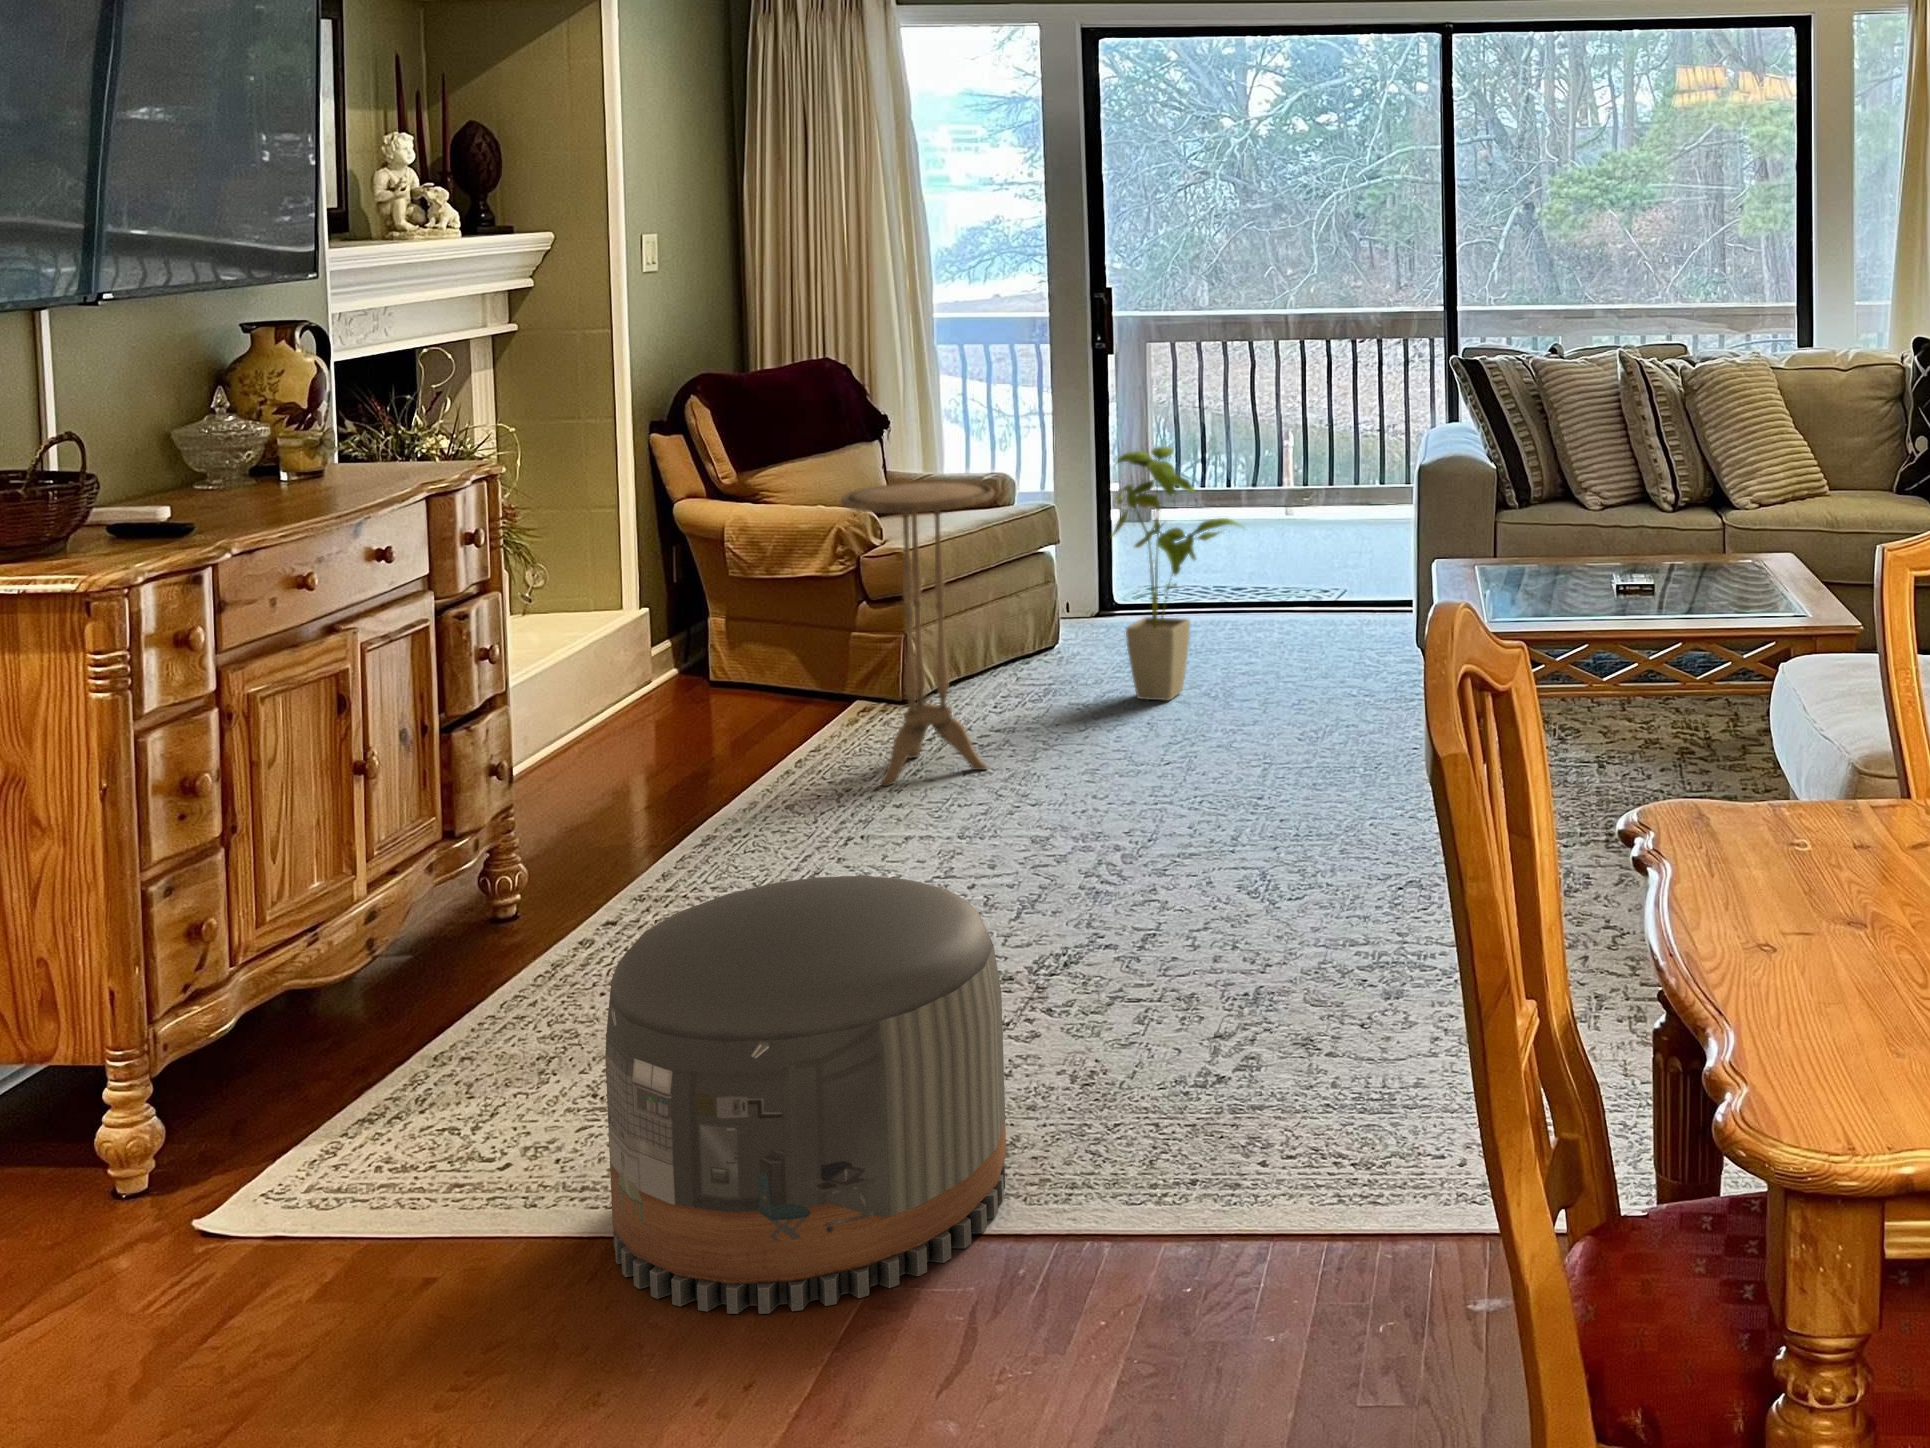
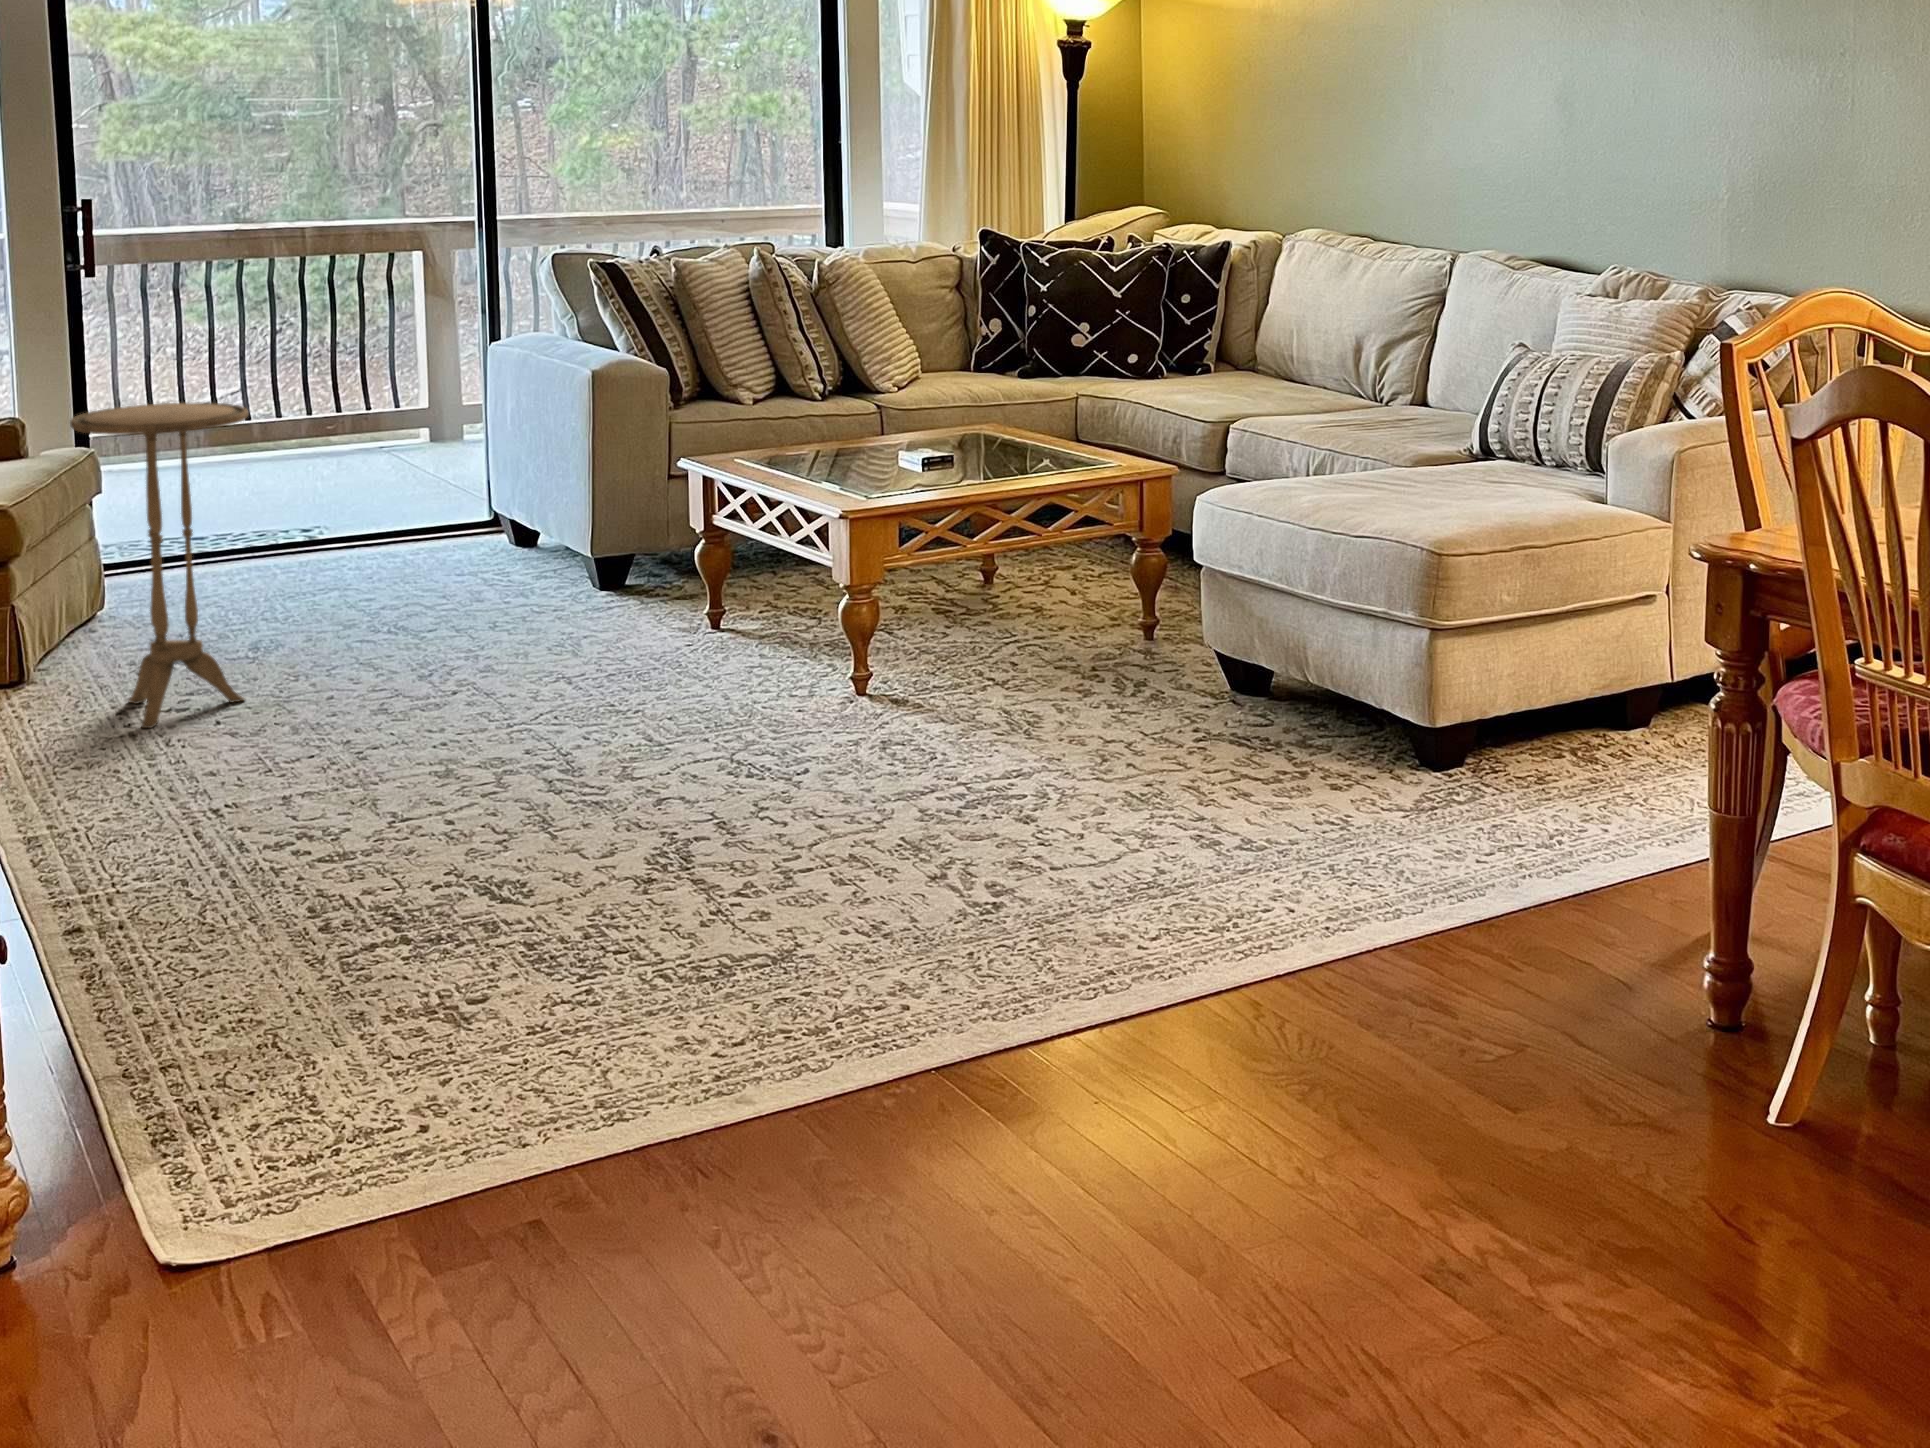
house plant: present [1112,447,1239,701] -> none [274,360,429,627]
pouf: present [605,876,1006,1314] -> none [442,704,789,1057]

